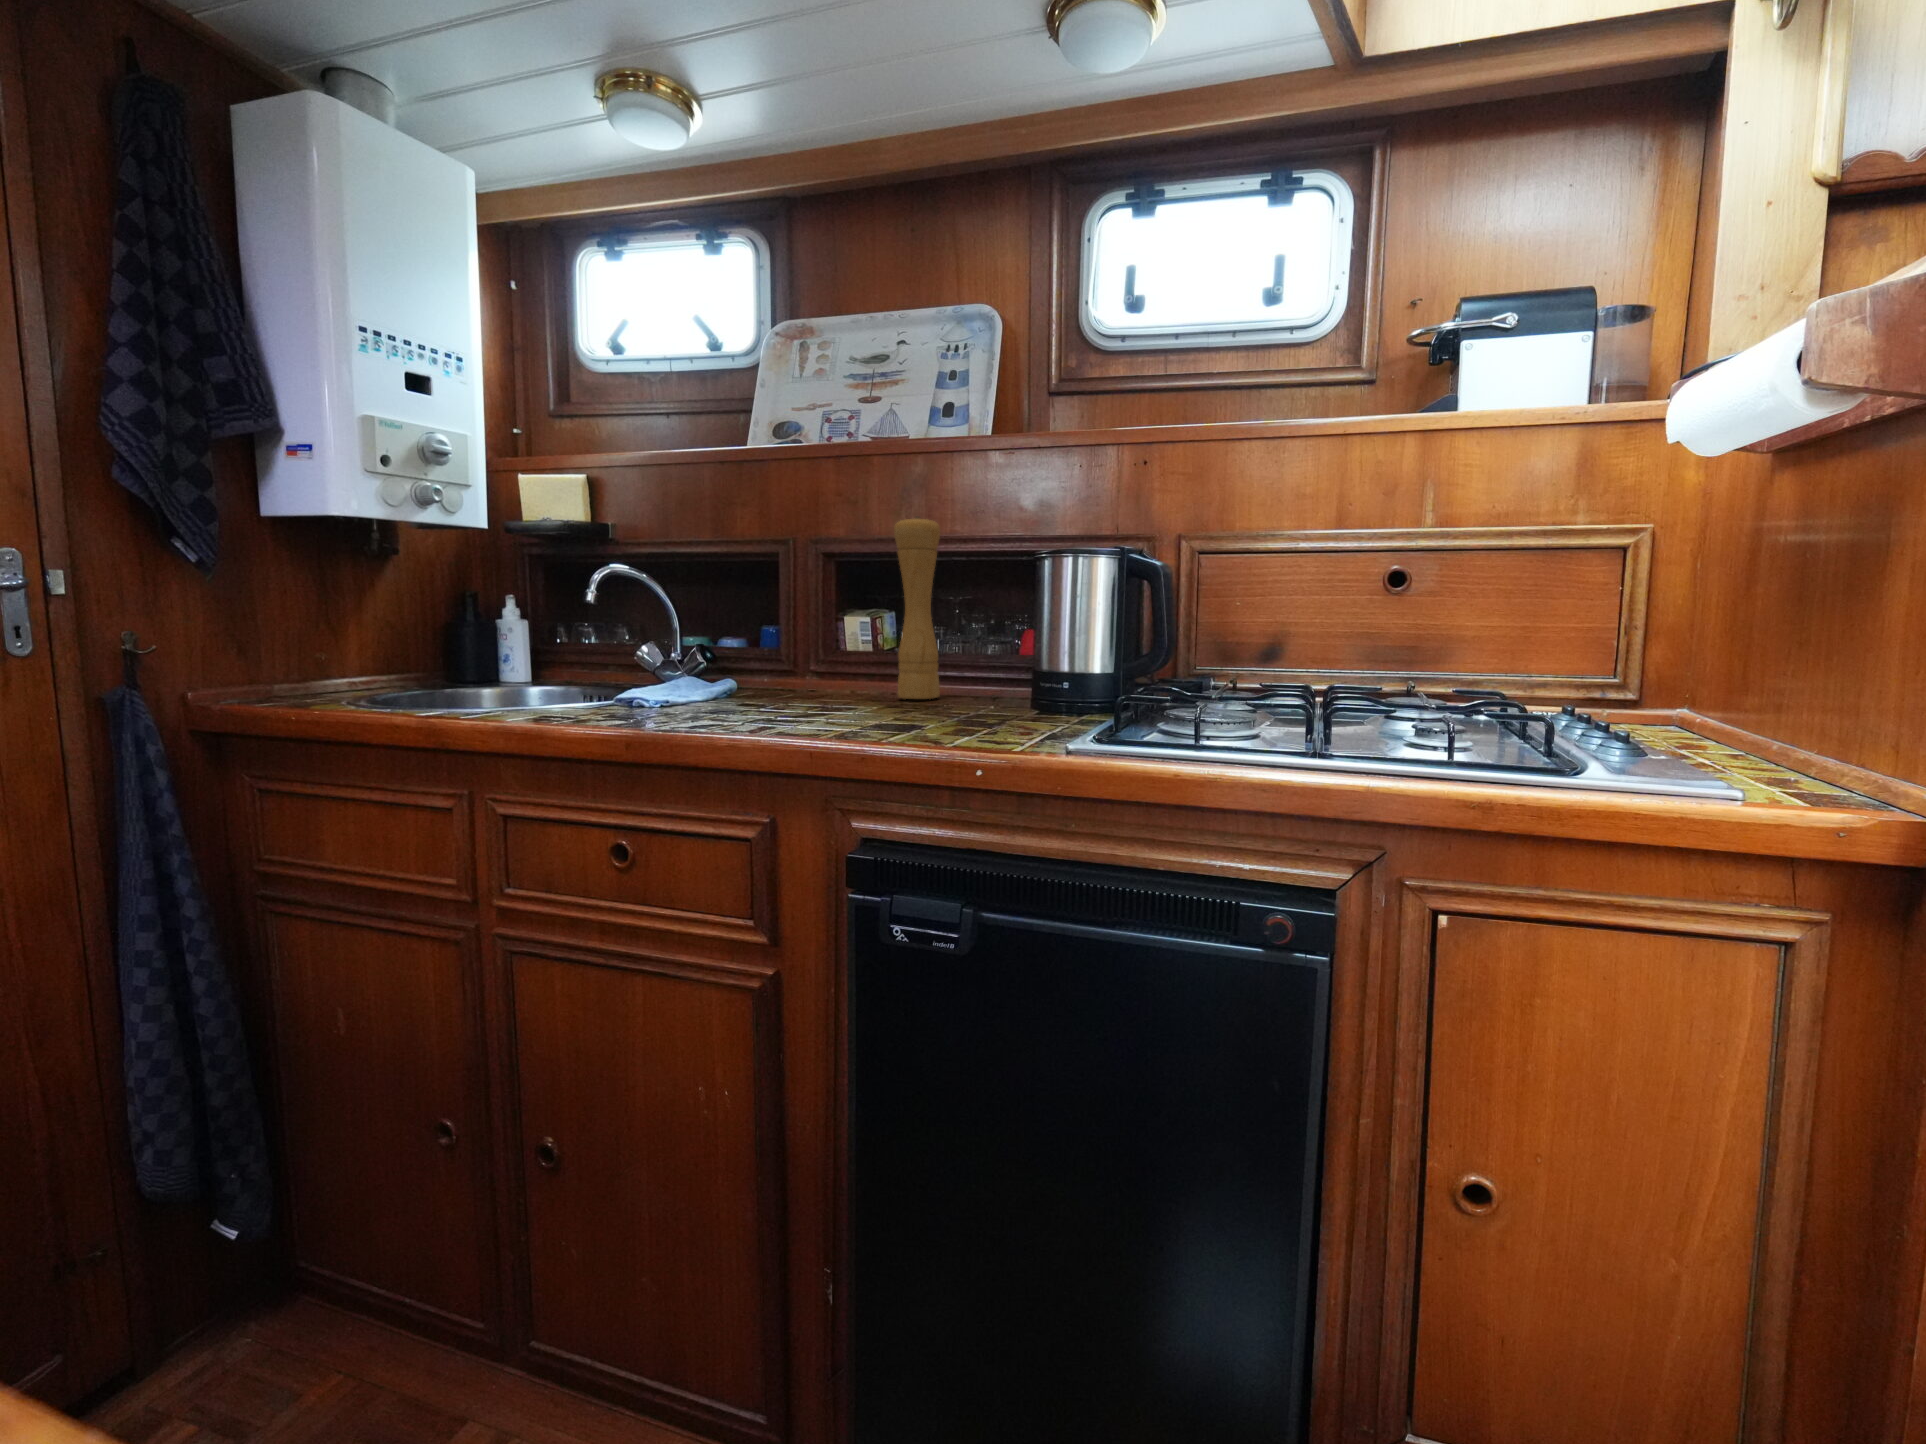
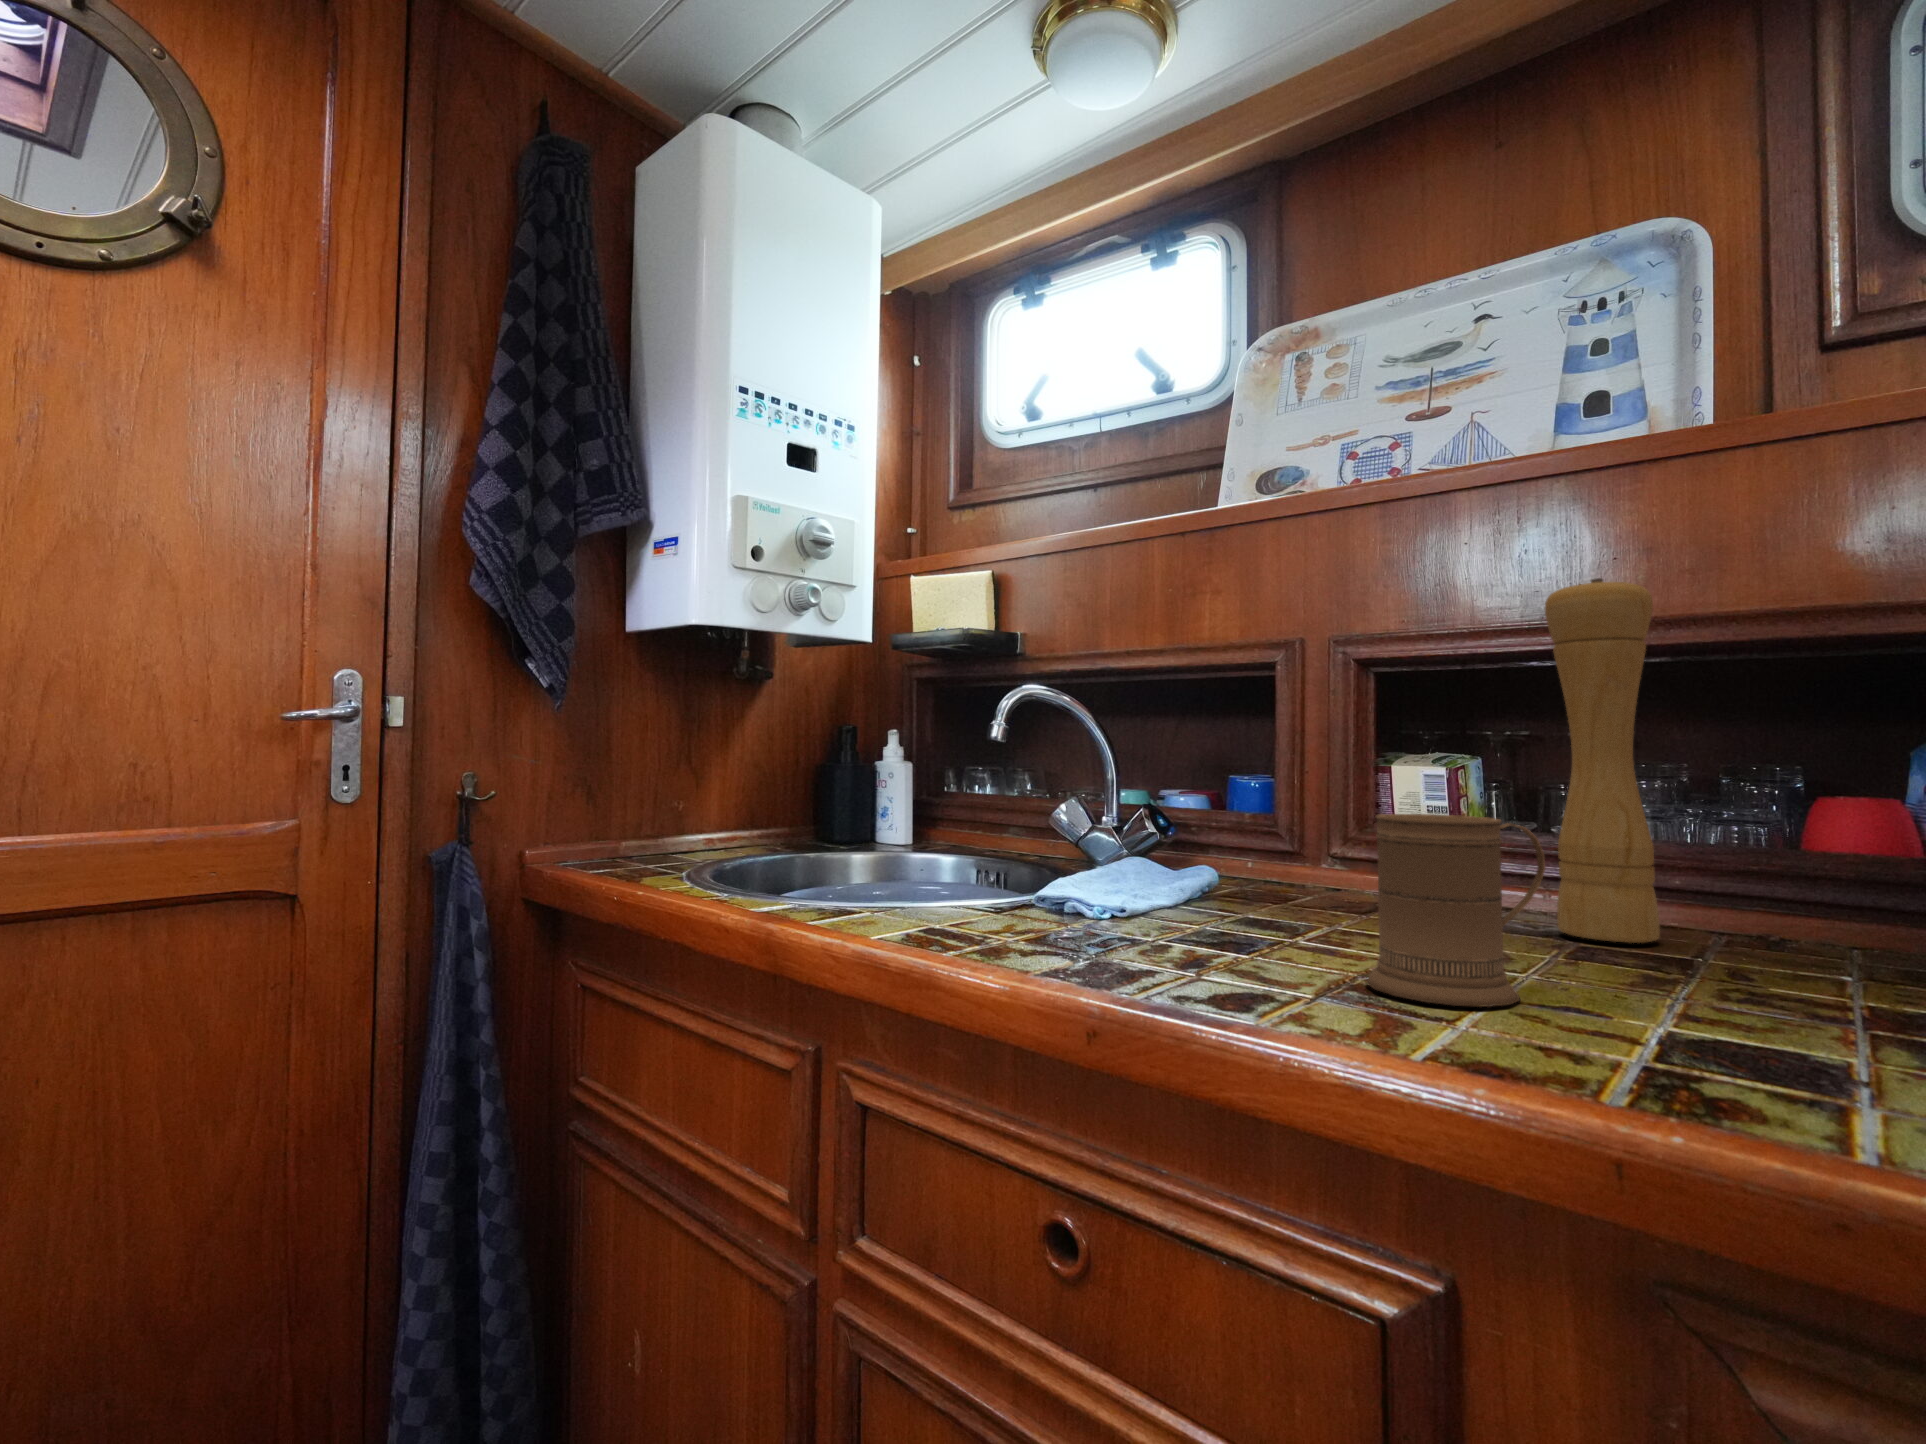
mug: none [776,637,859,722] -> present [1366,814,1545,1007]

